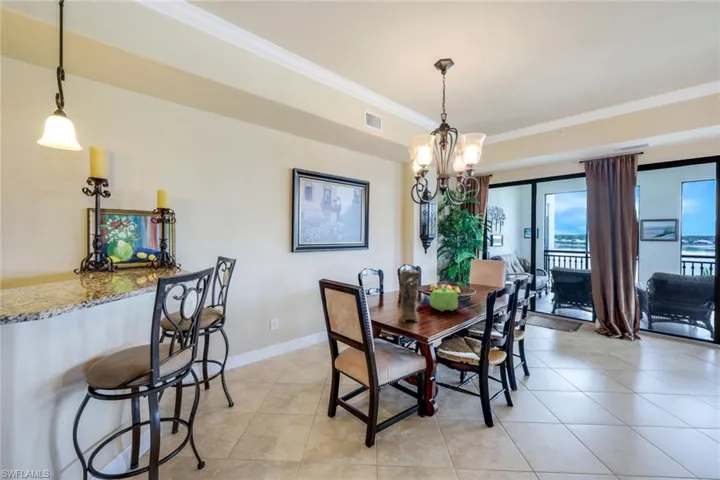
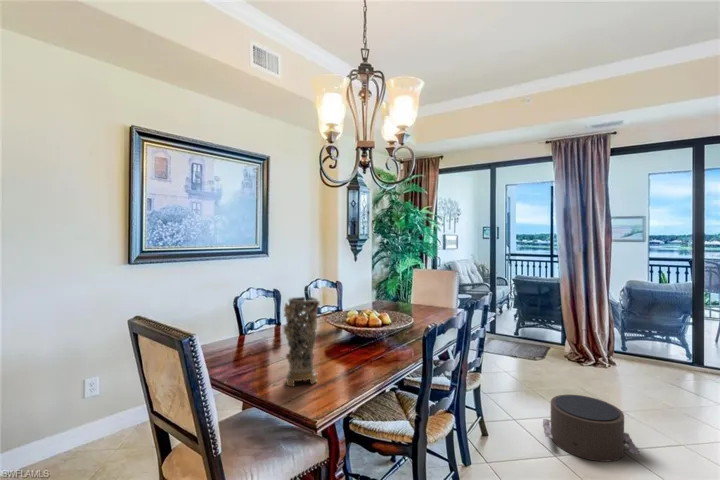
teapot: present [430,287,458,311] -> none [342,319,386,358]
pouf: none [573,353,653,401] -> present [543,395,640,462]

